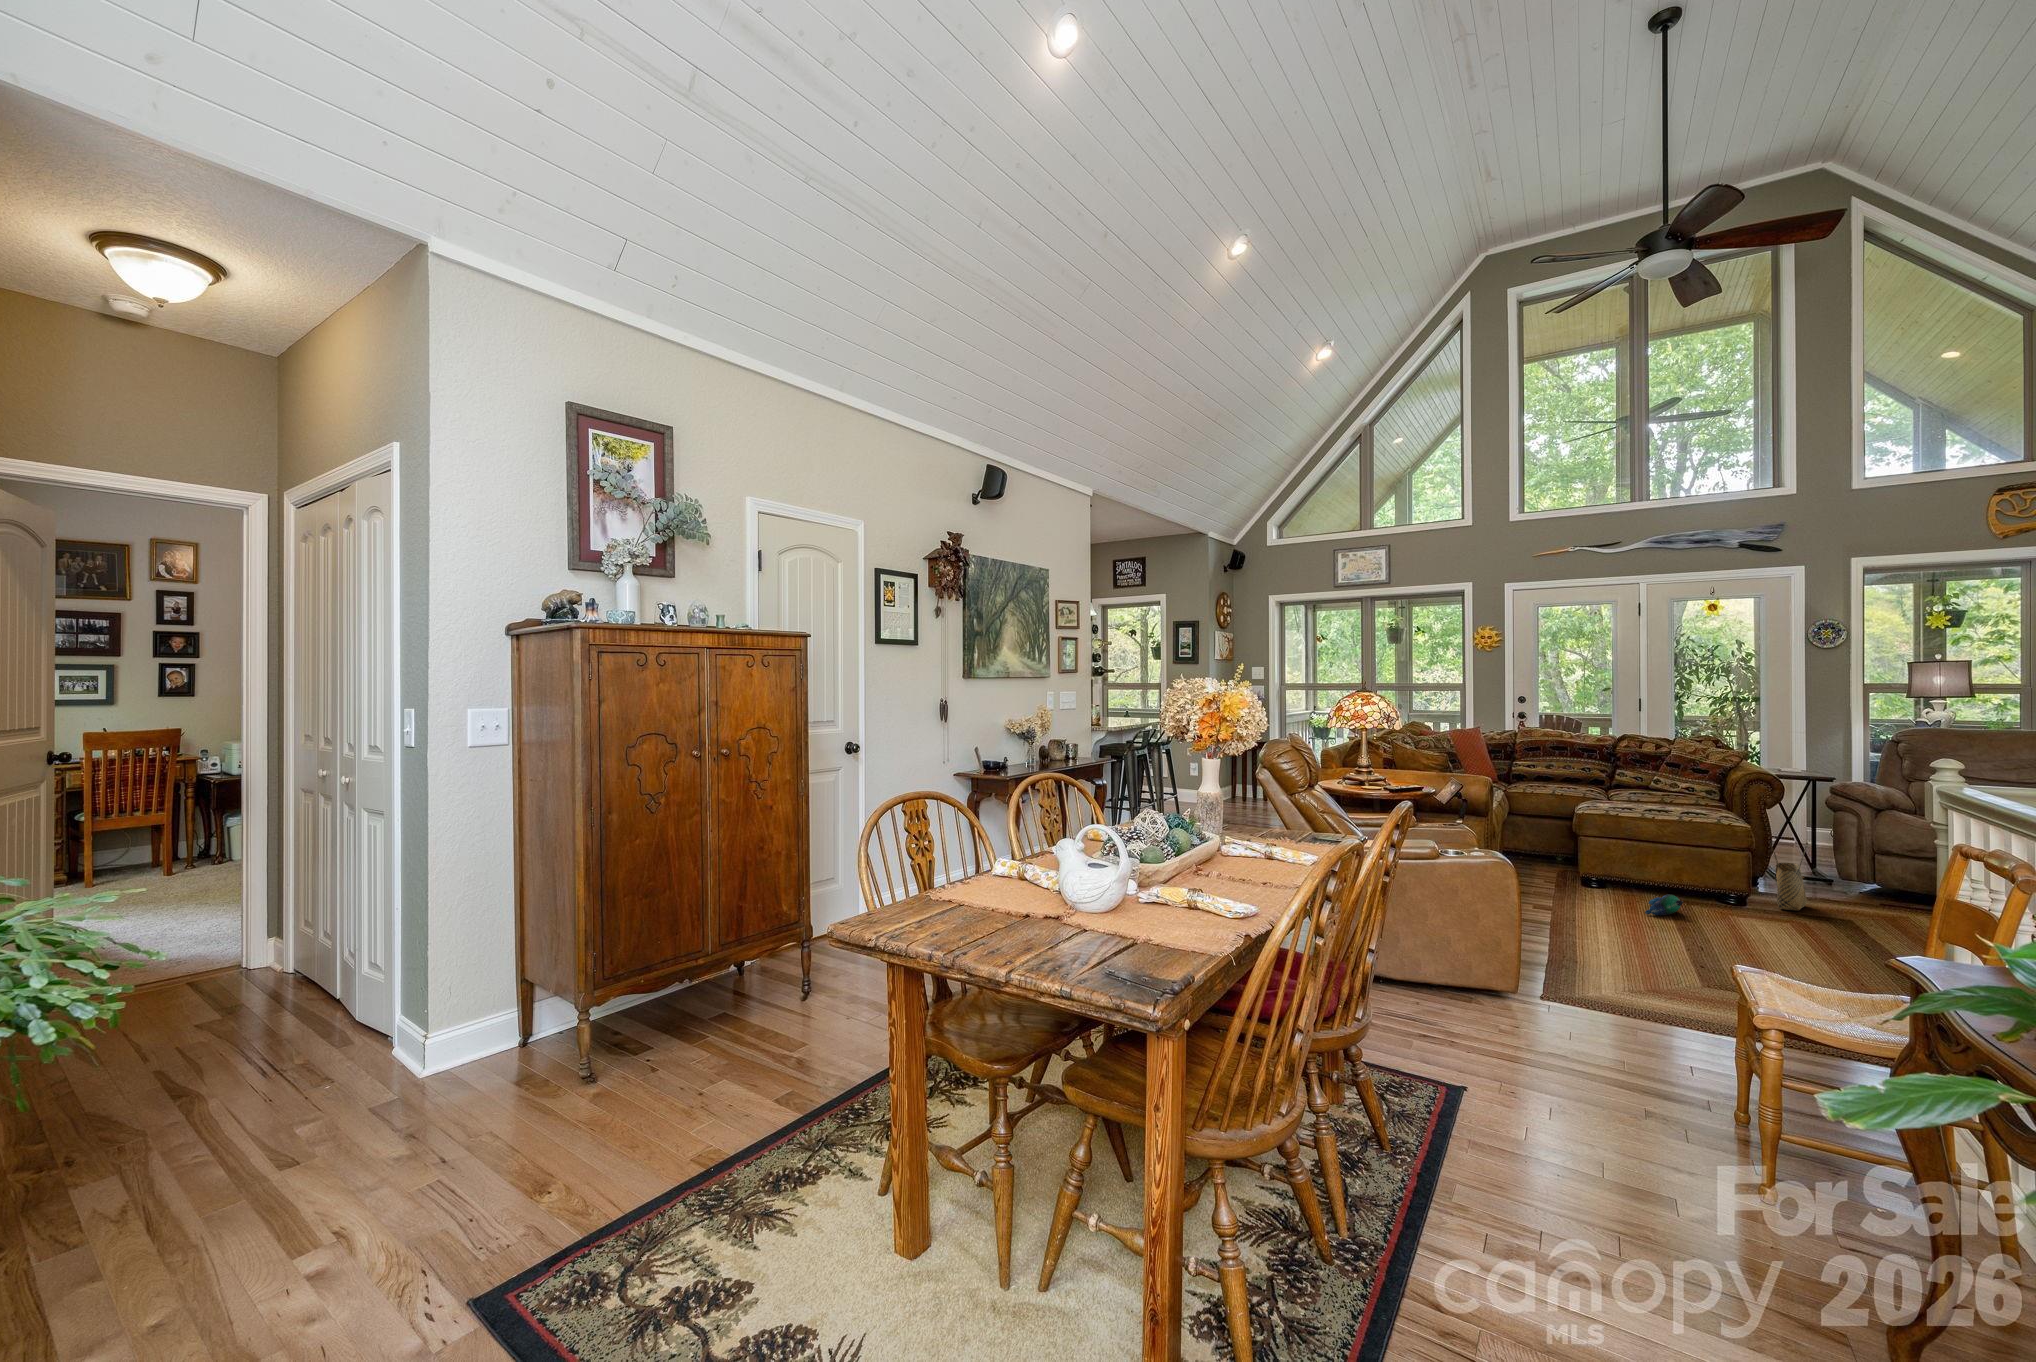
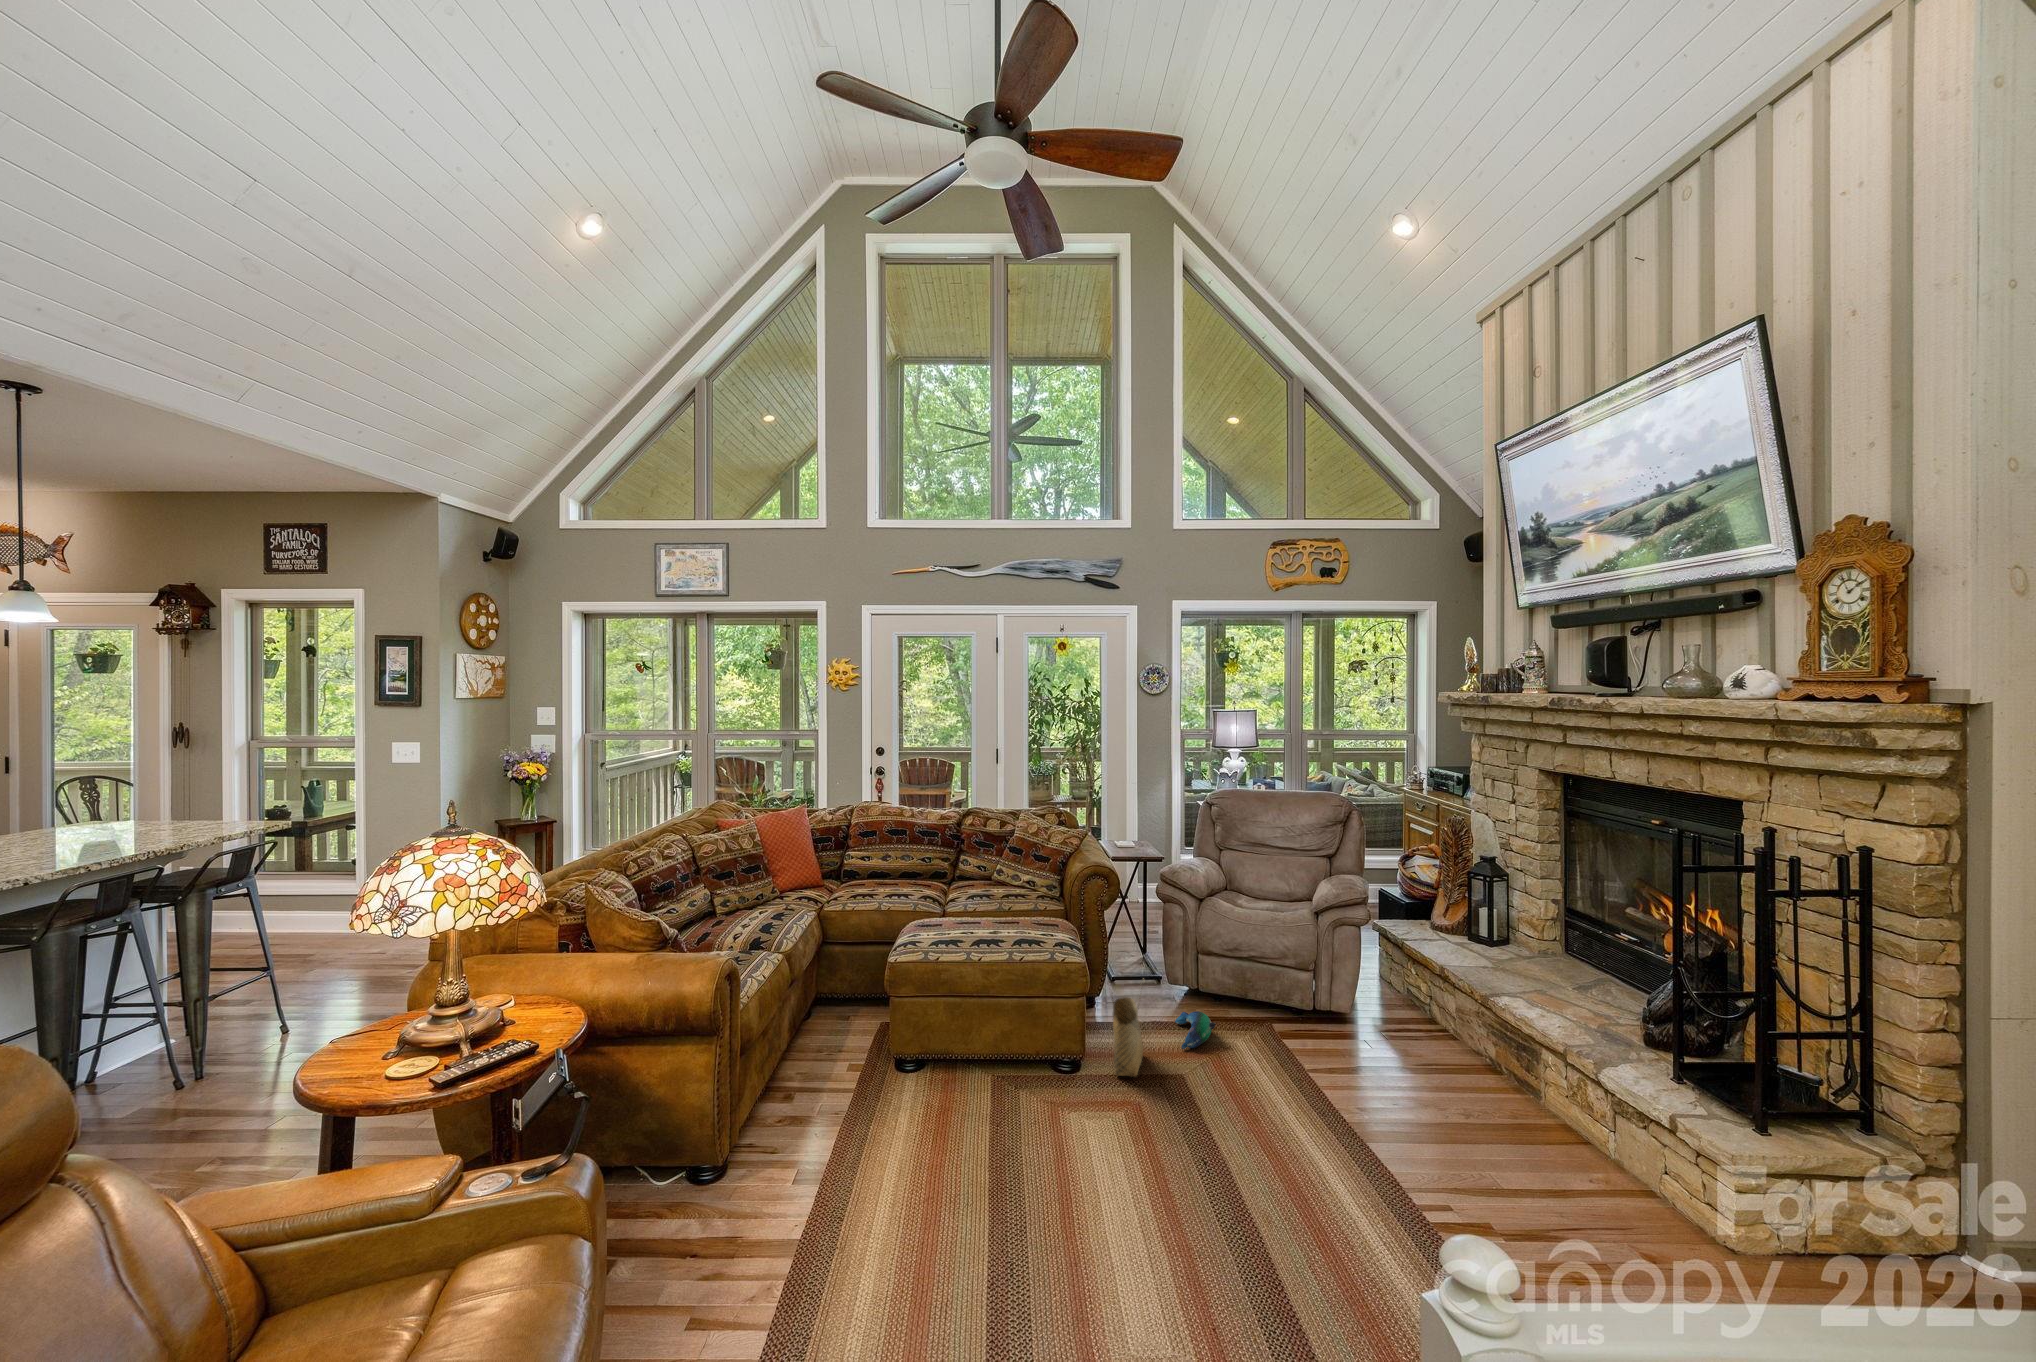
plush toy: present [1645,894,1683,916] -> present [1175,1011,1215,1049]

